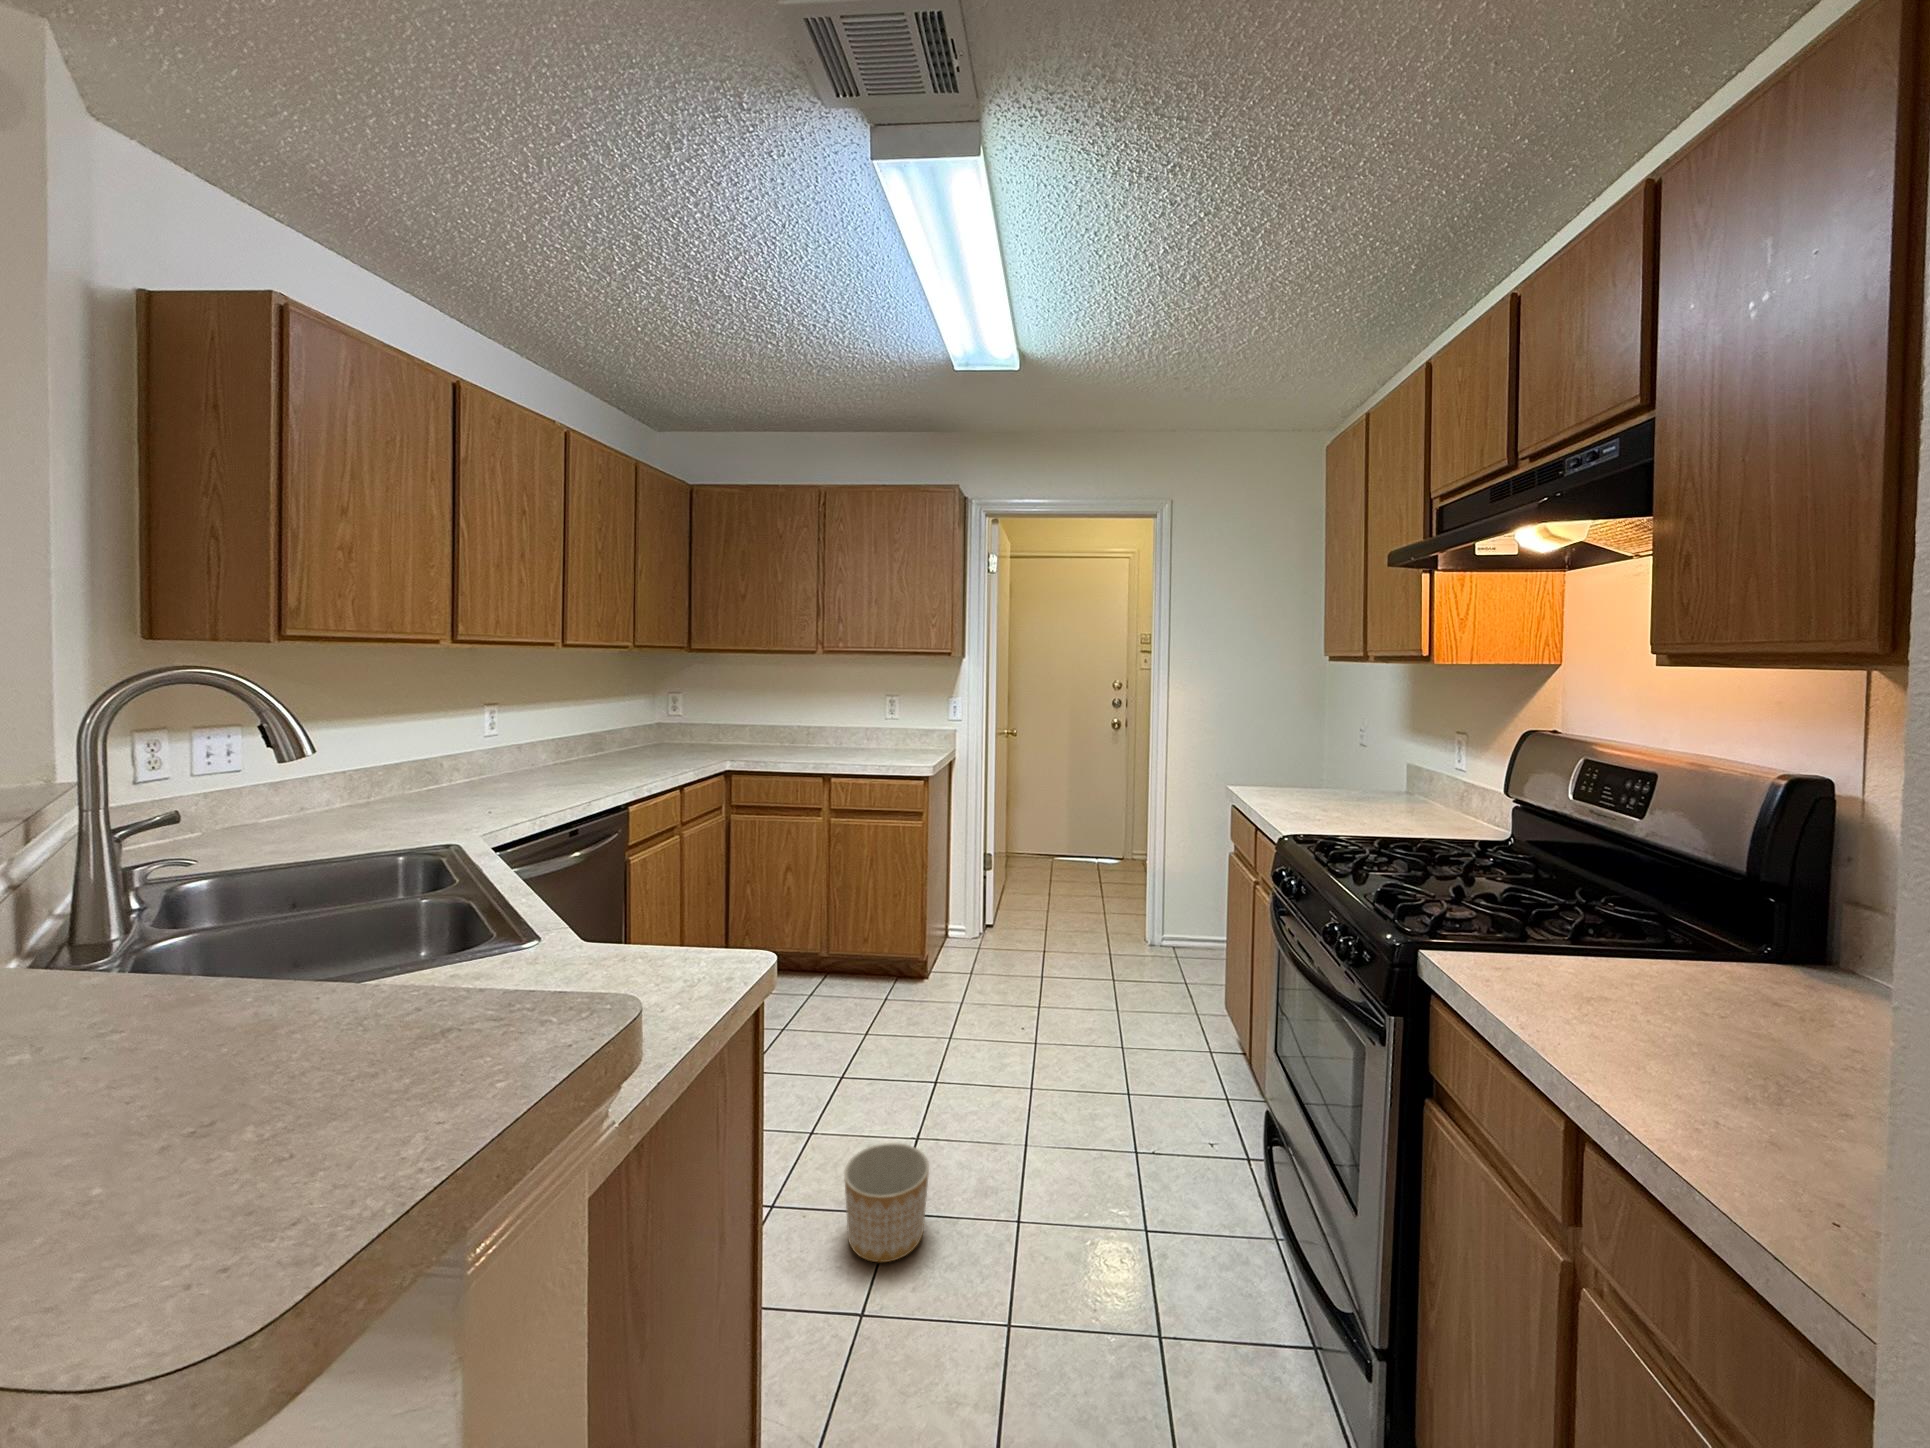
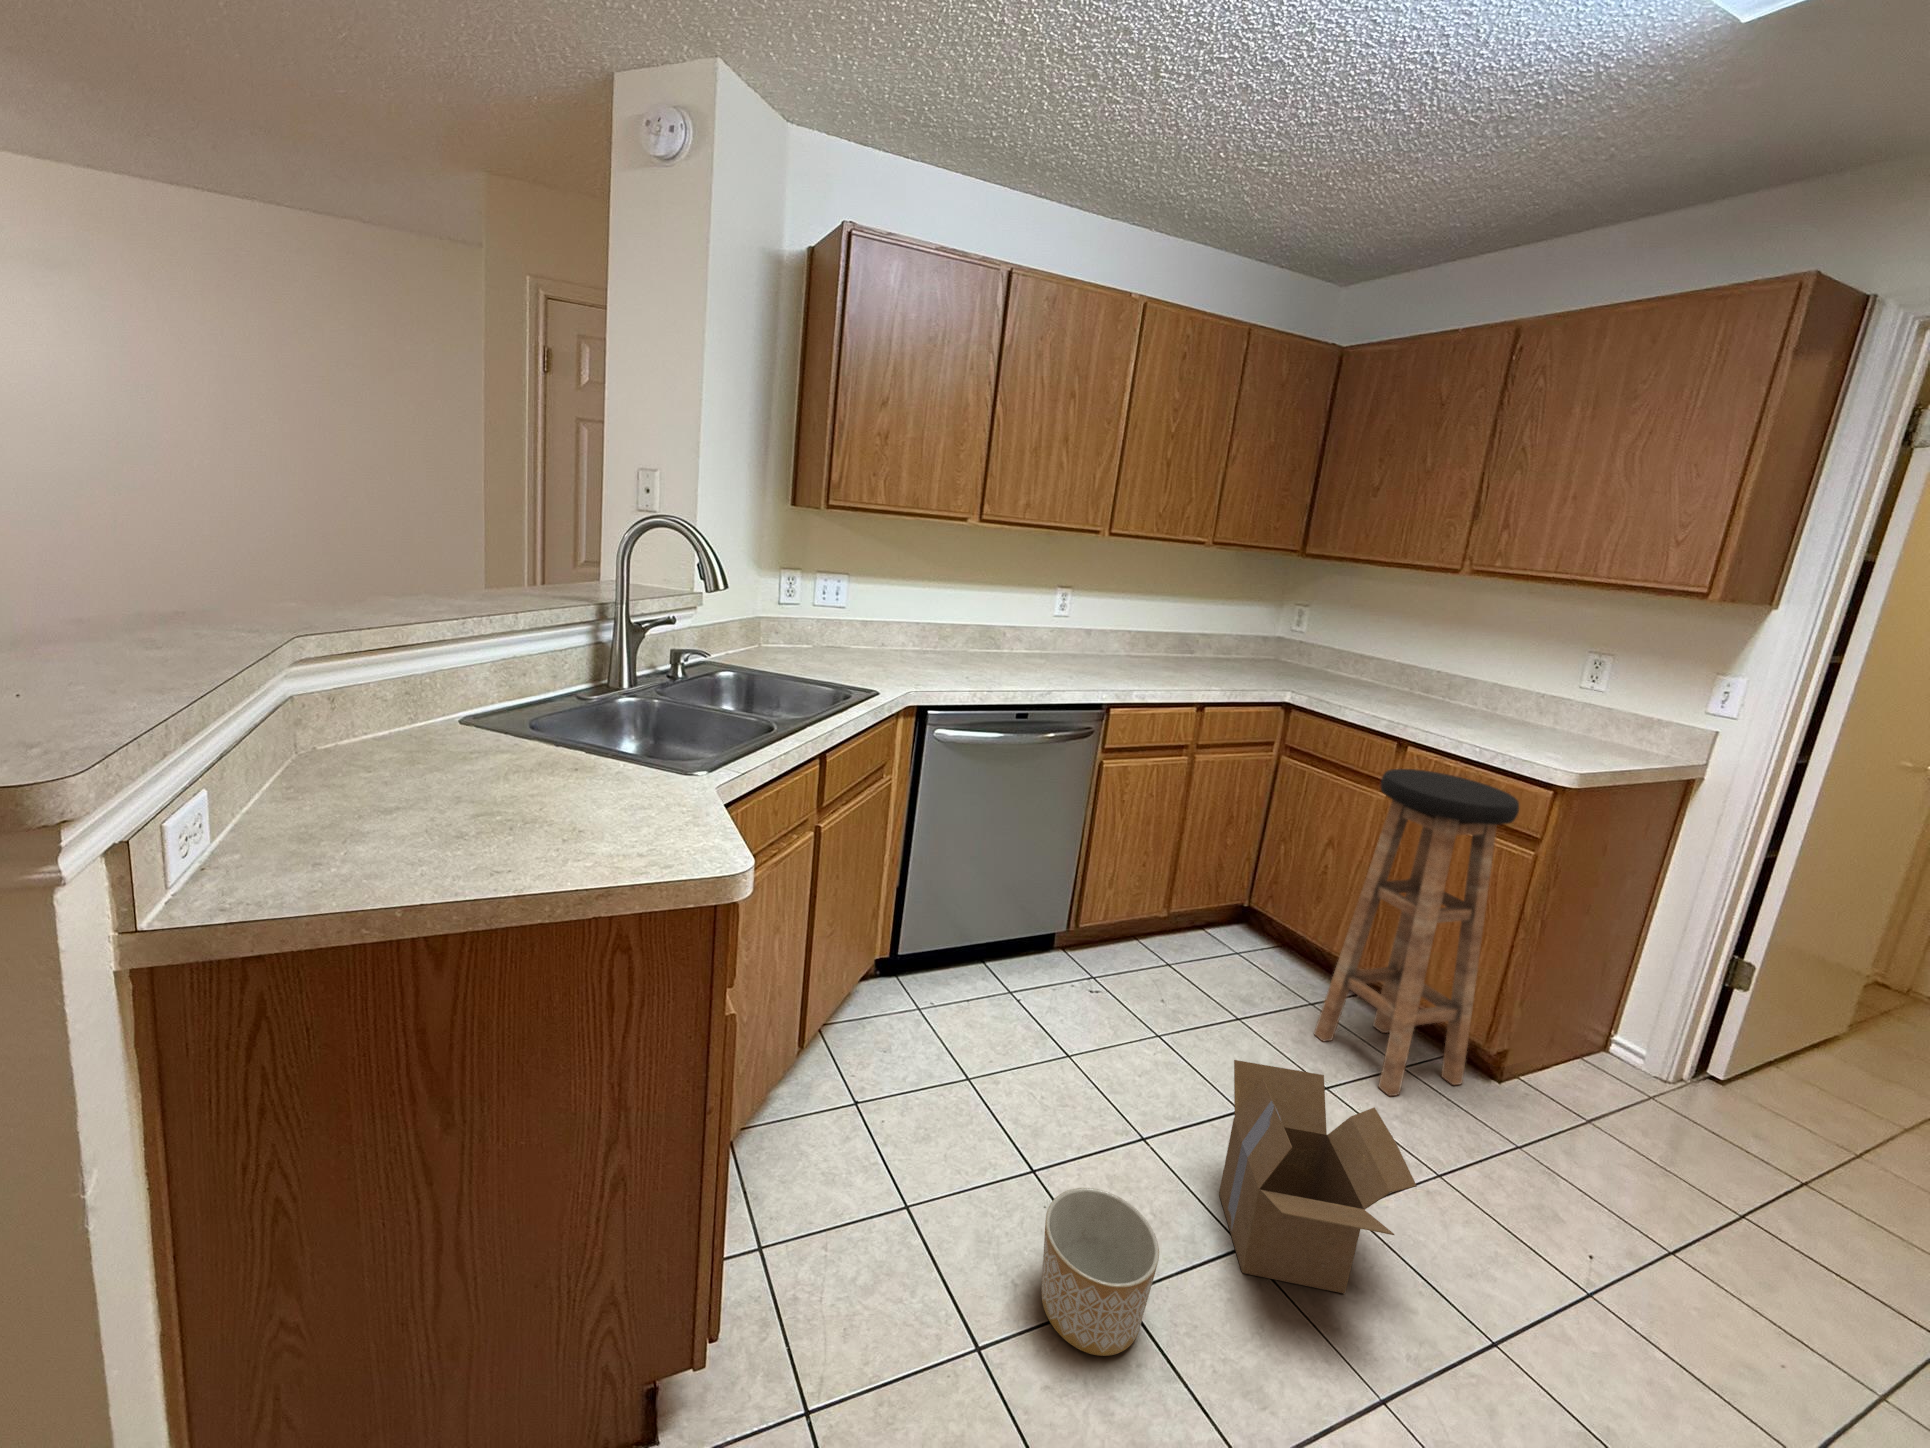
bar stool: none [832,790,917,1017] -> present [1314,769,1519,1096]
cardboard box: none [864,1002,998,1150] -> present [1219,1060,1417,1293]

